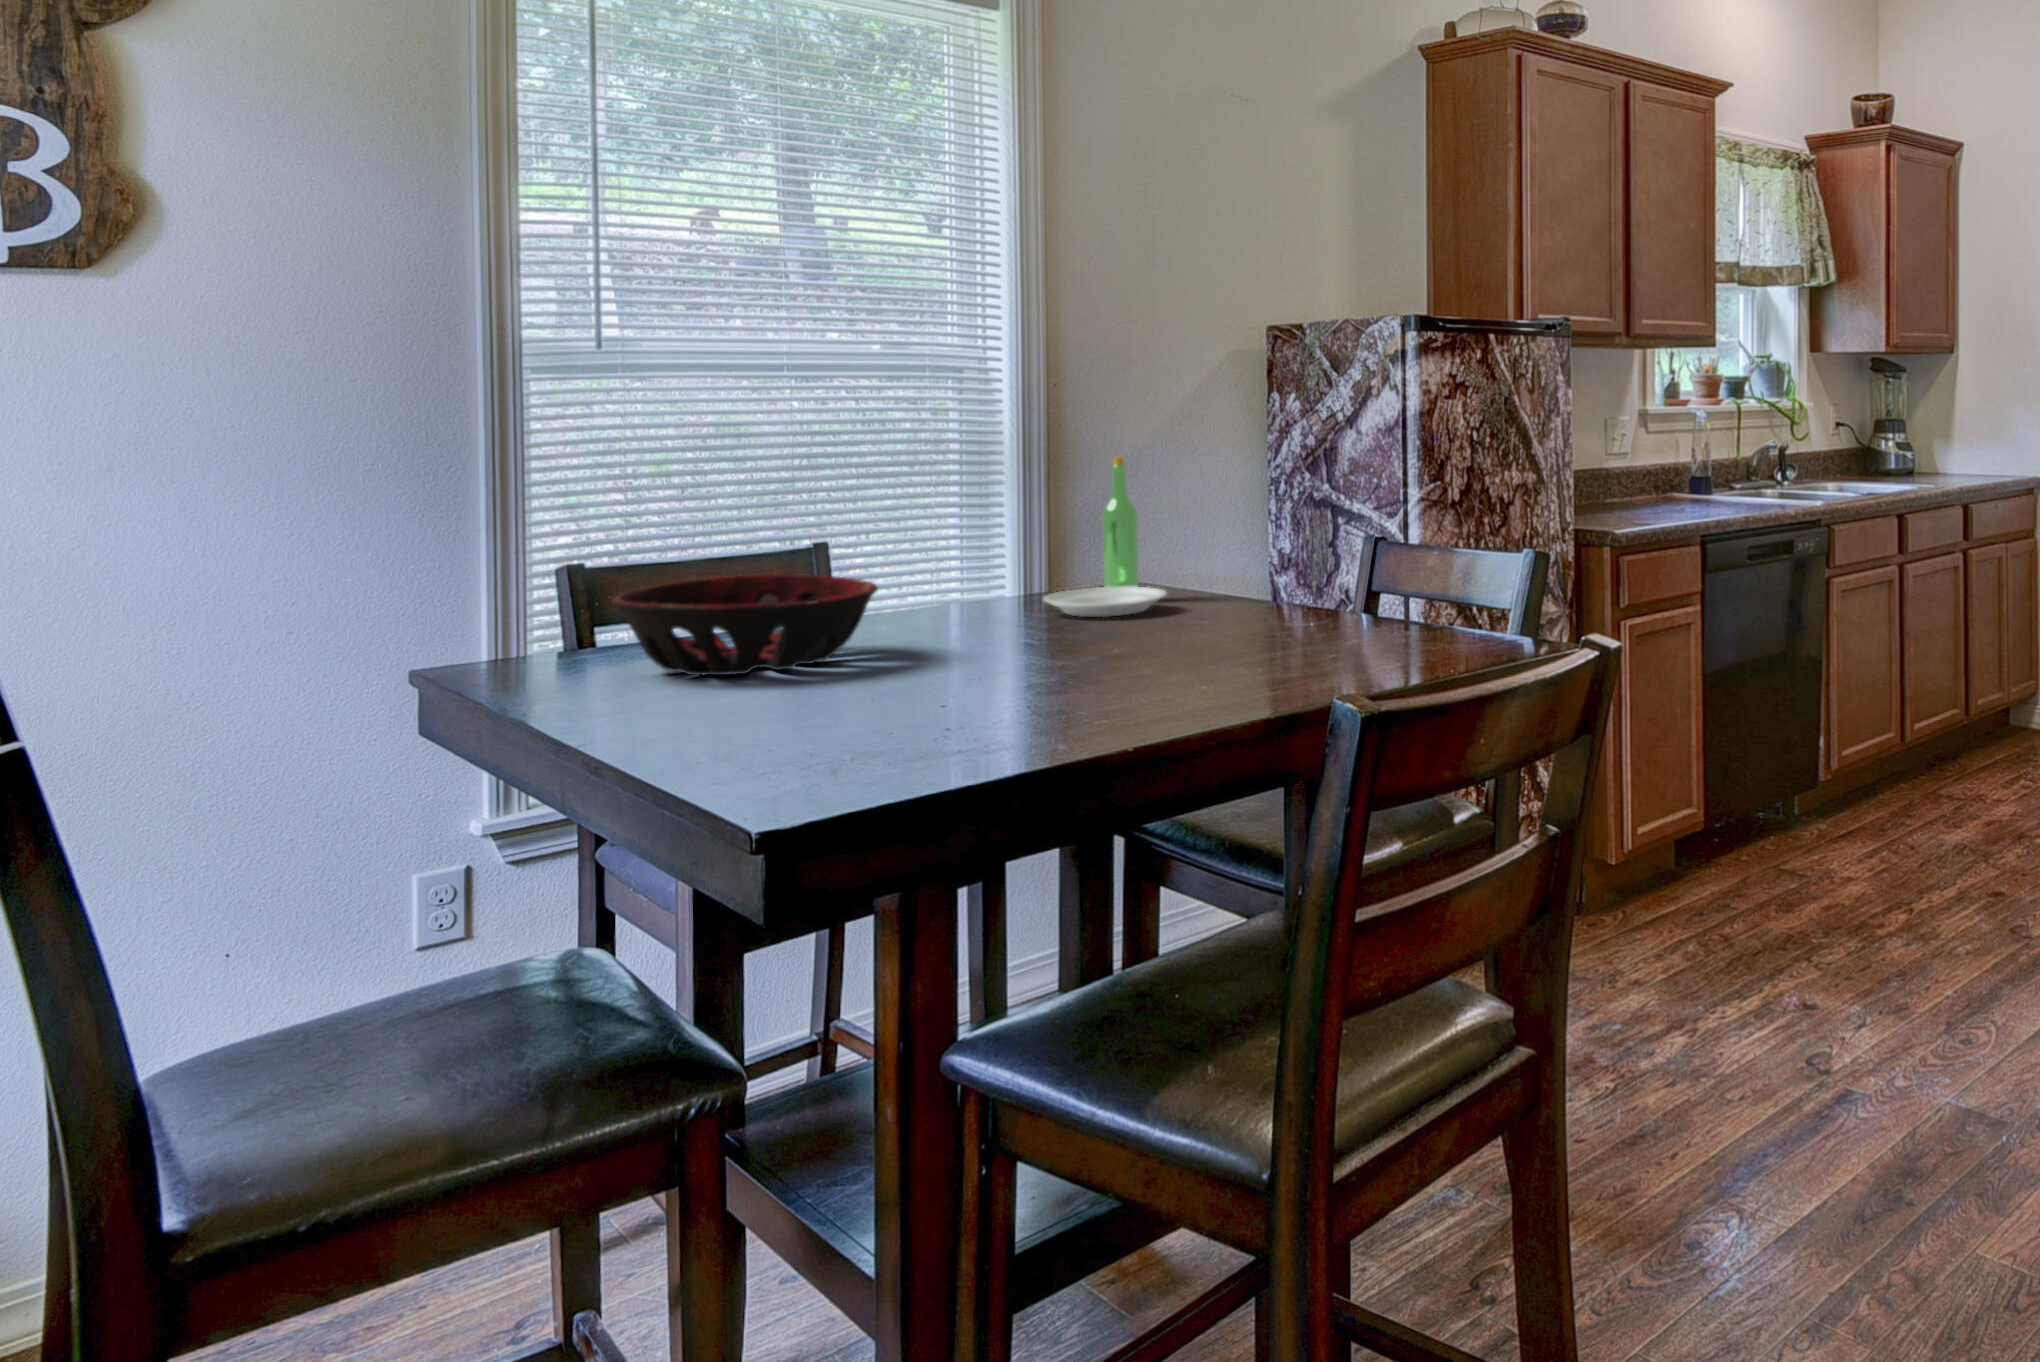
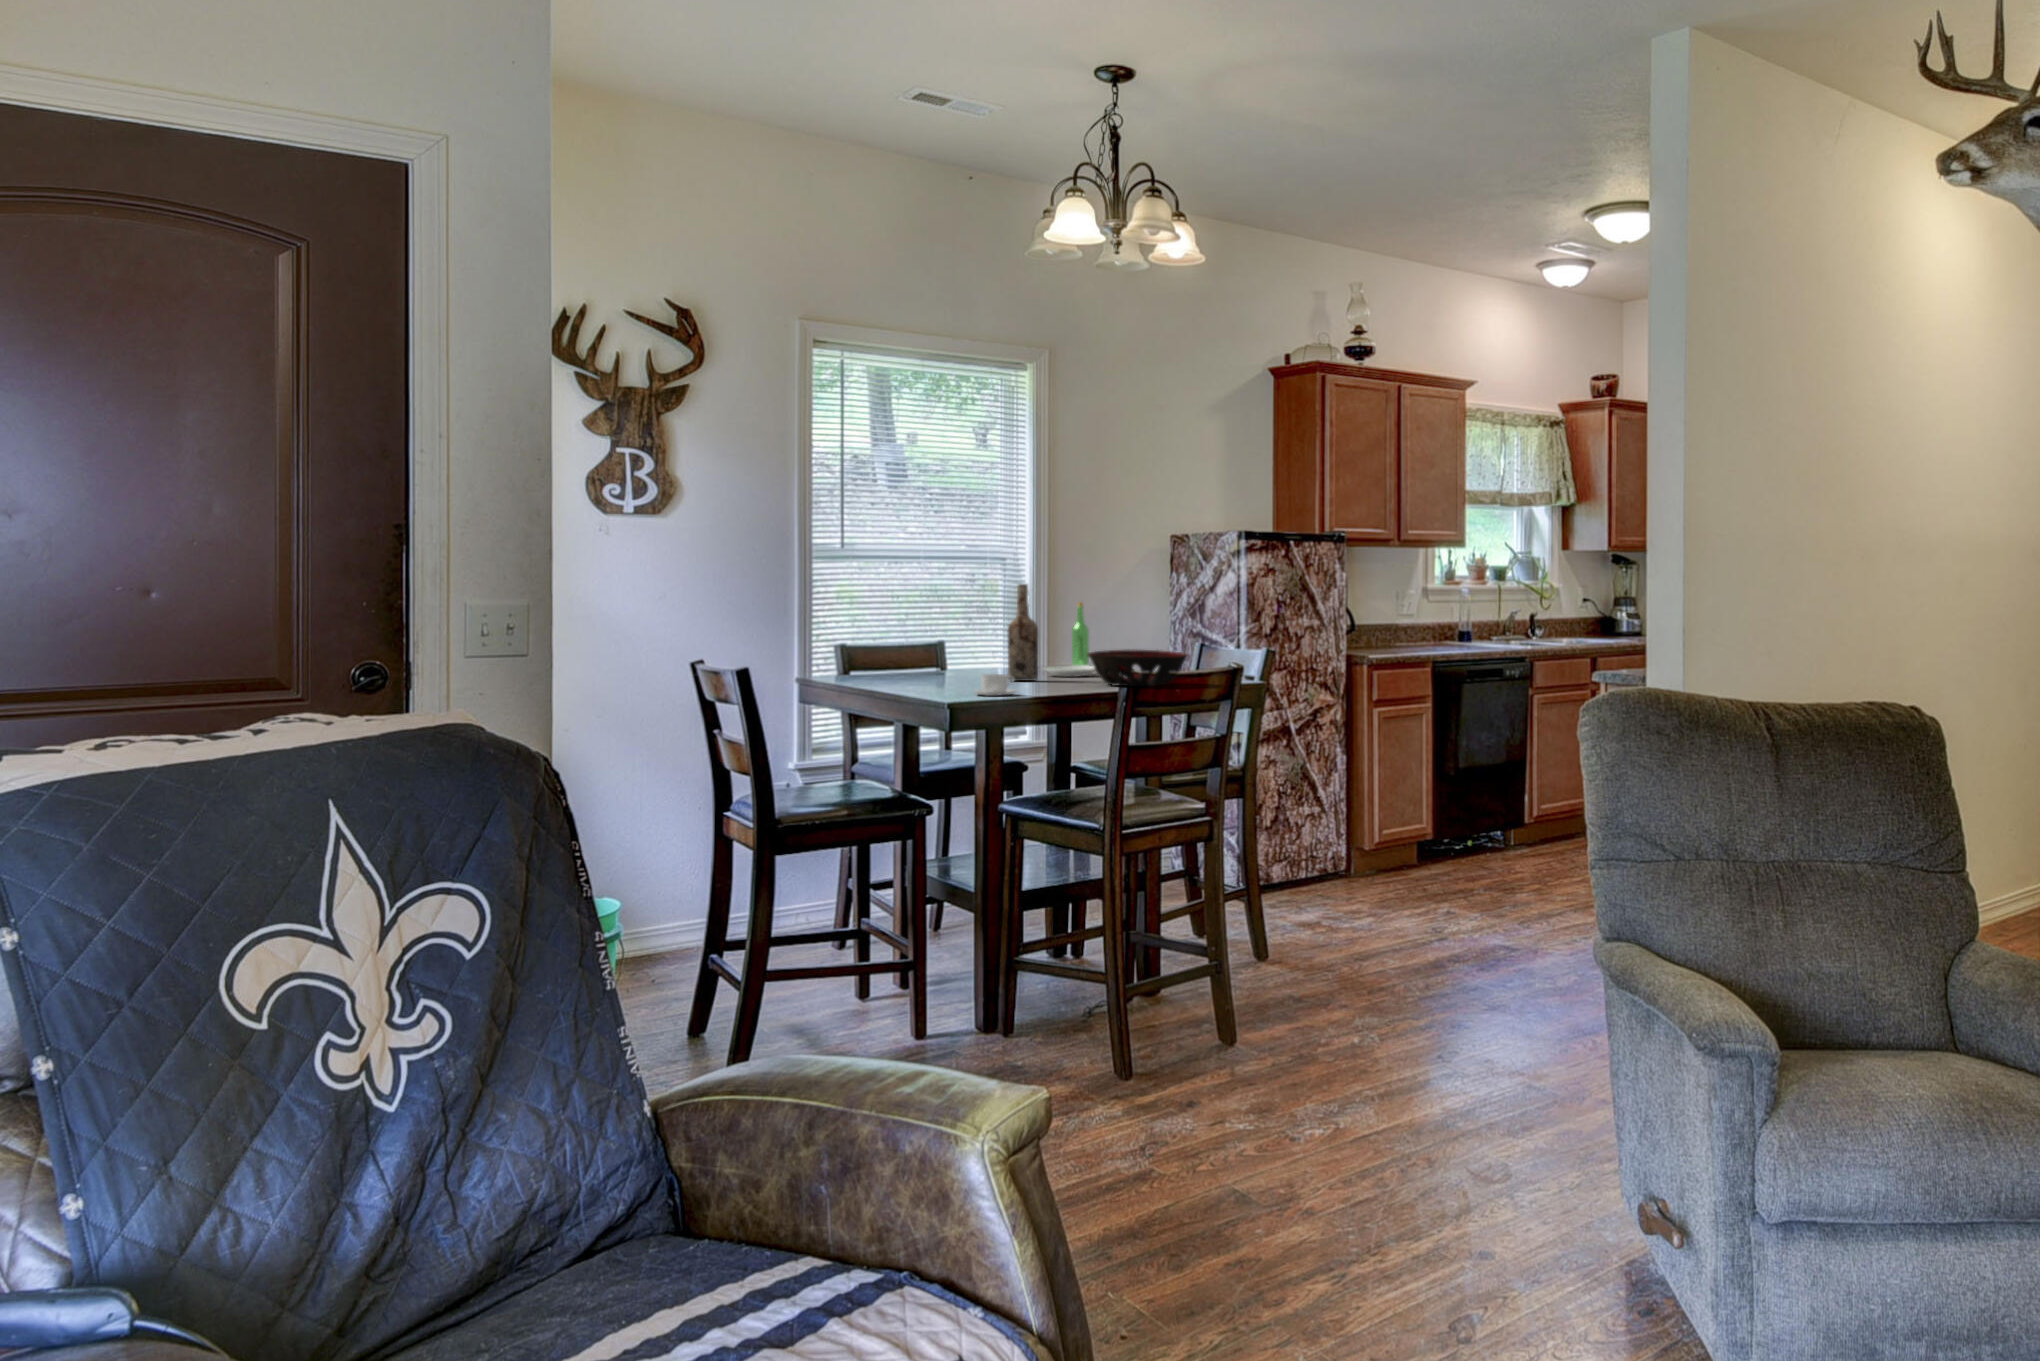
wine bottle: none [968,426,1040,647] -> present [1008,584,1038,681]
decorative bowl: present [611,574,877,675] -> present [1087,649,1188,686]
coffee cup: none [869,687,1006,759] -> present [975,674,1016,696]

